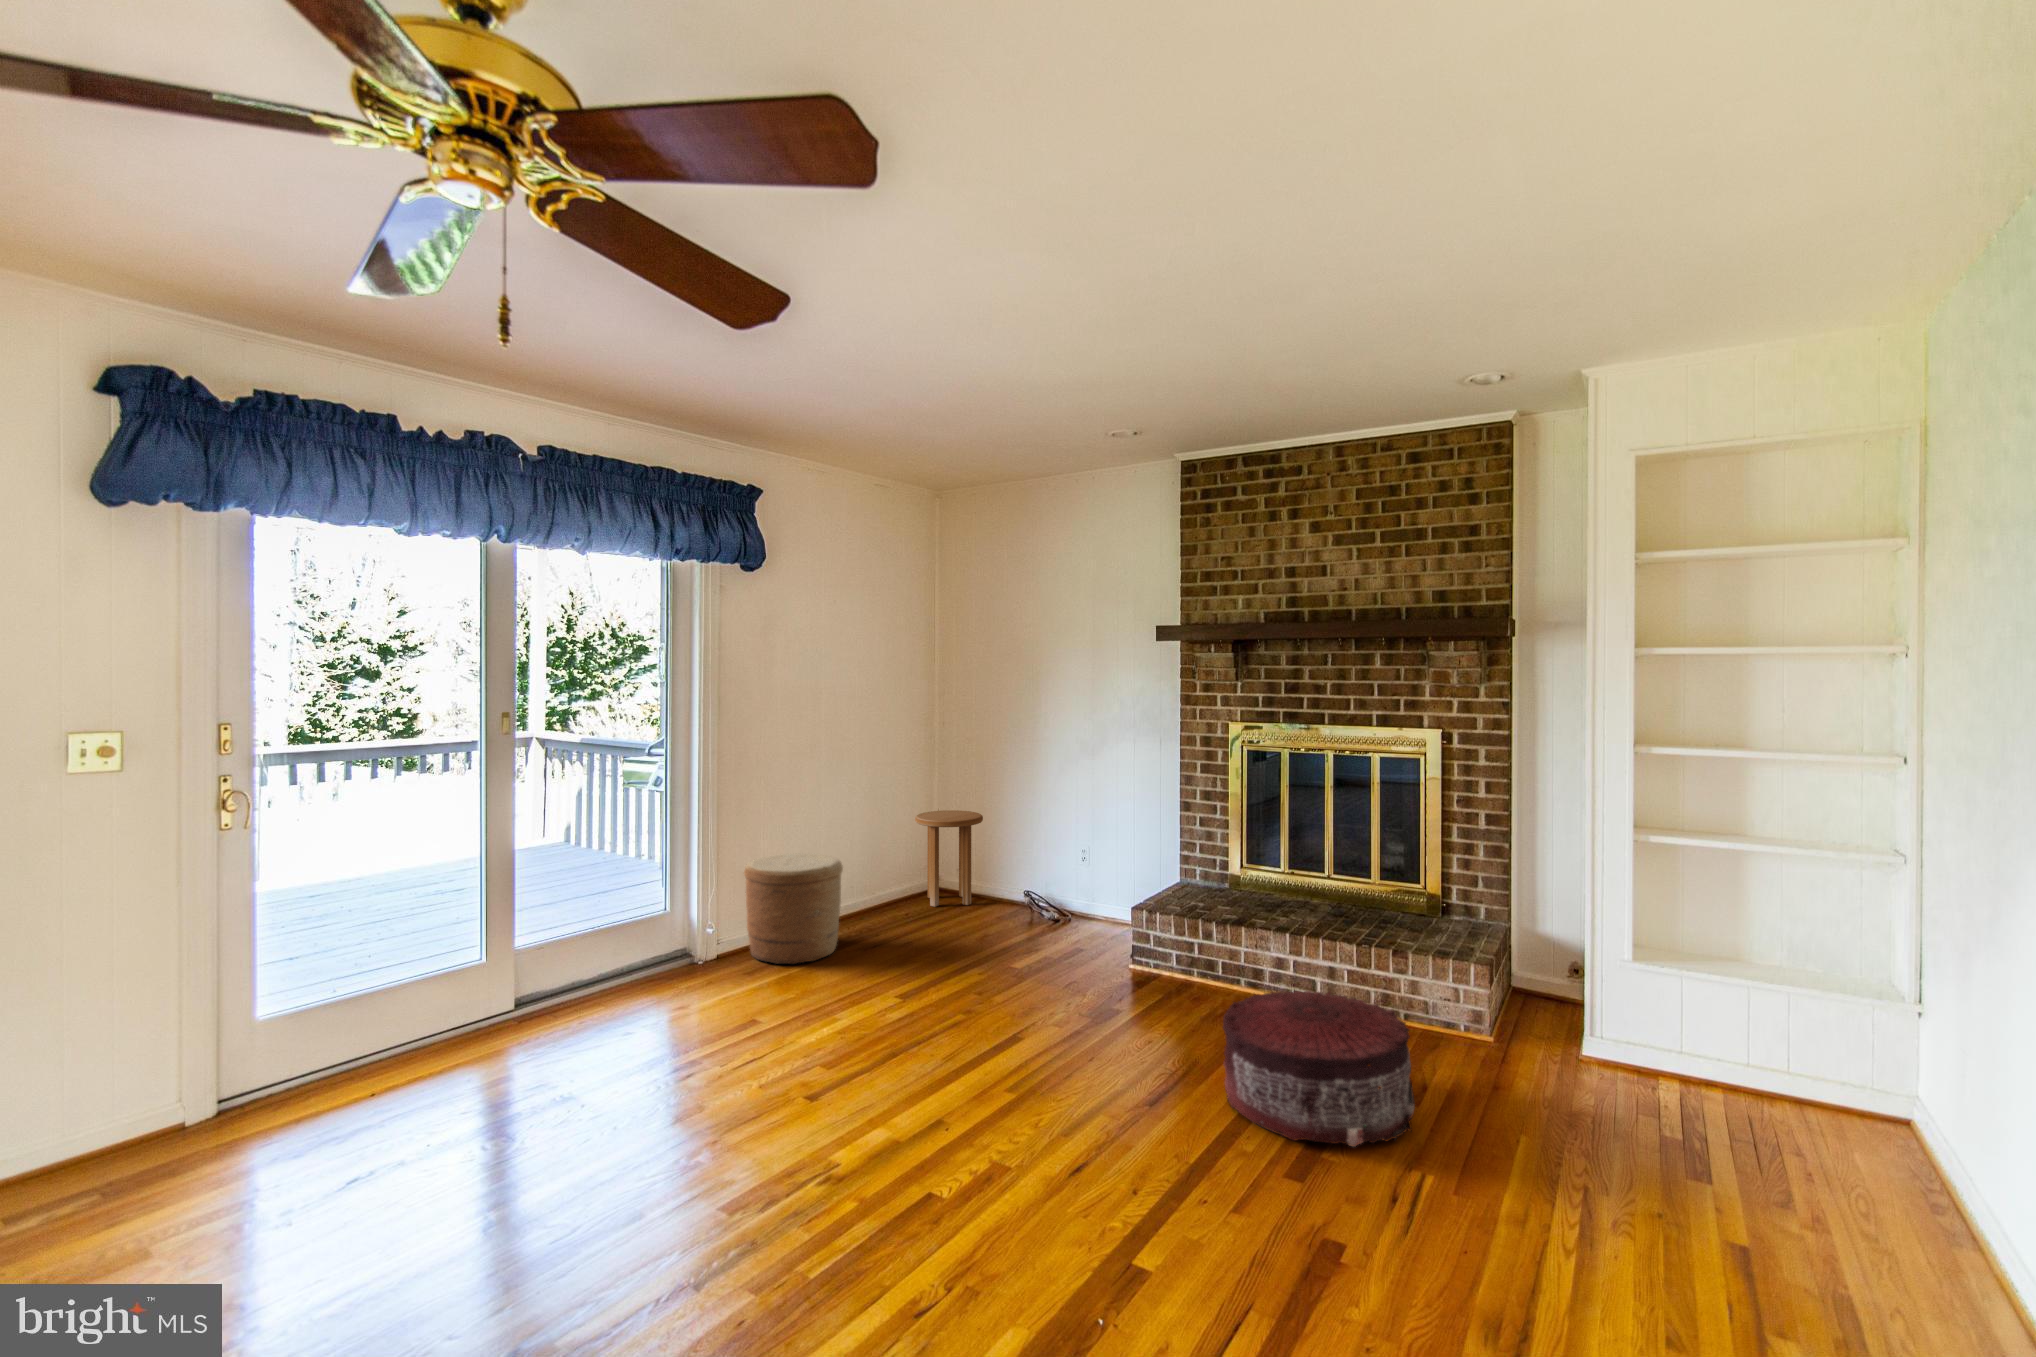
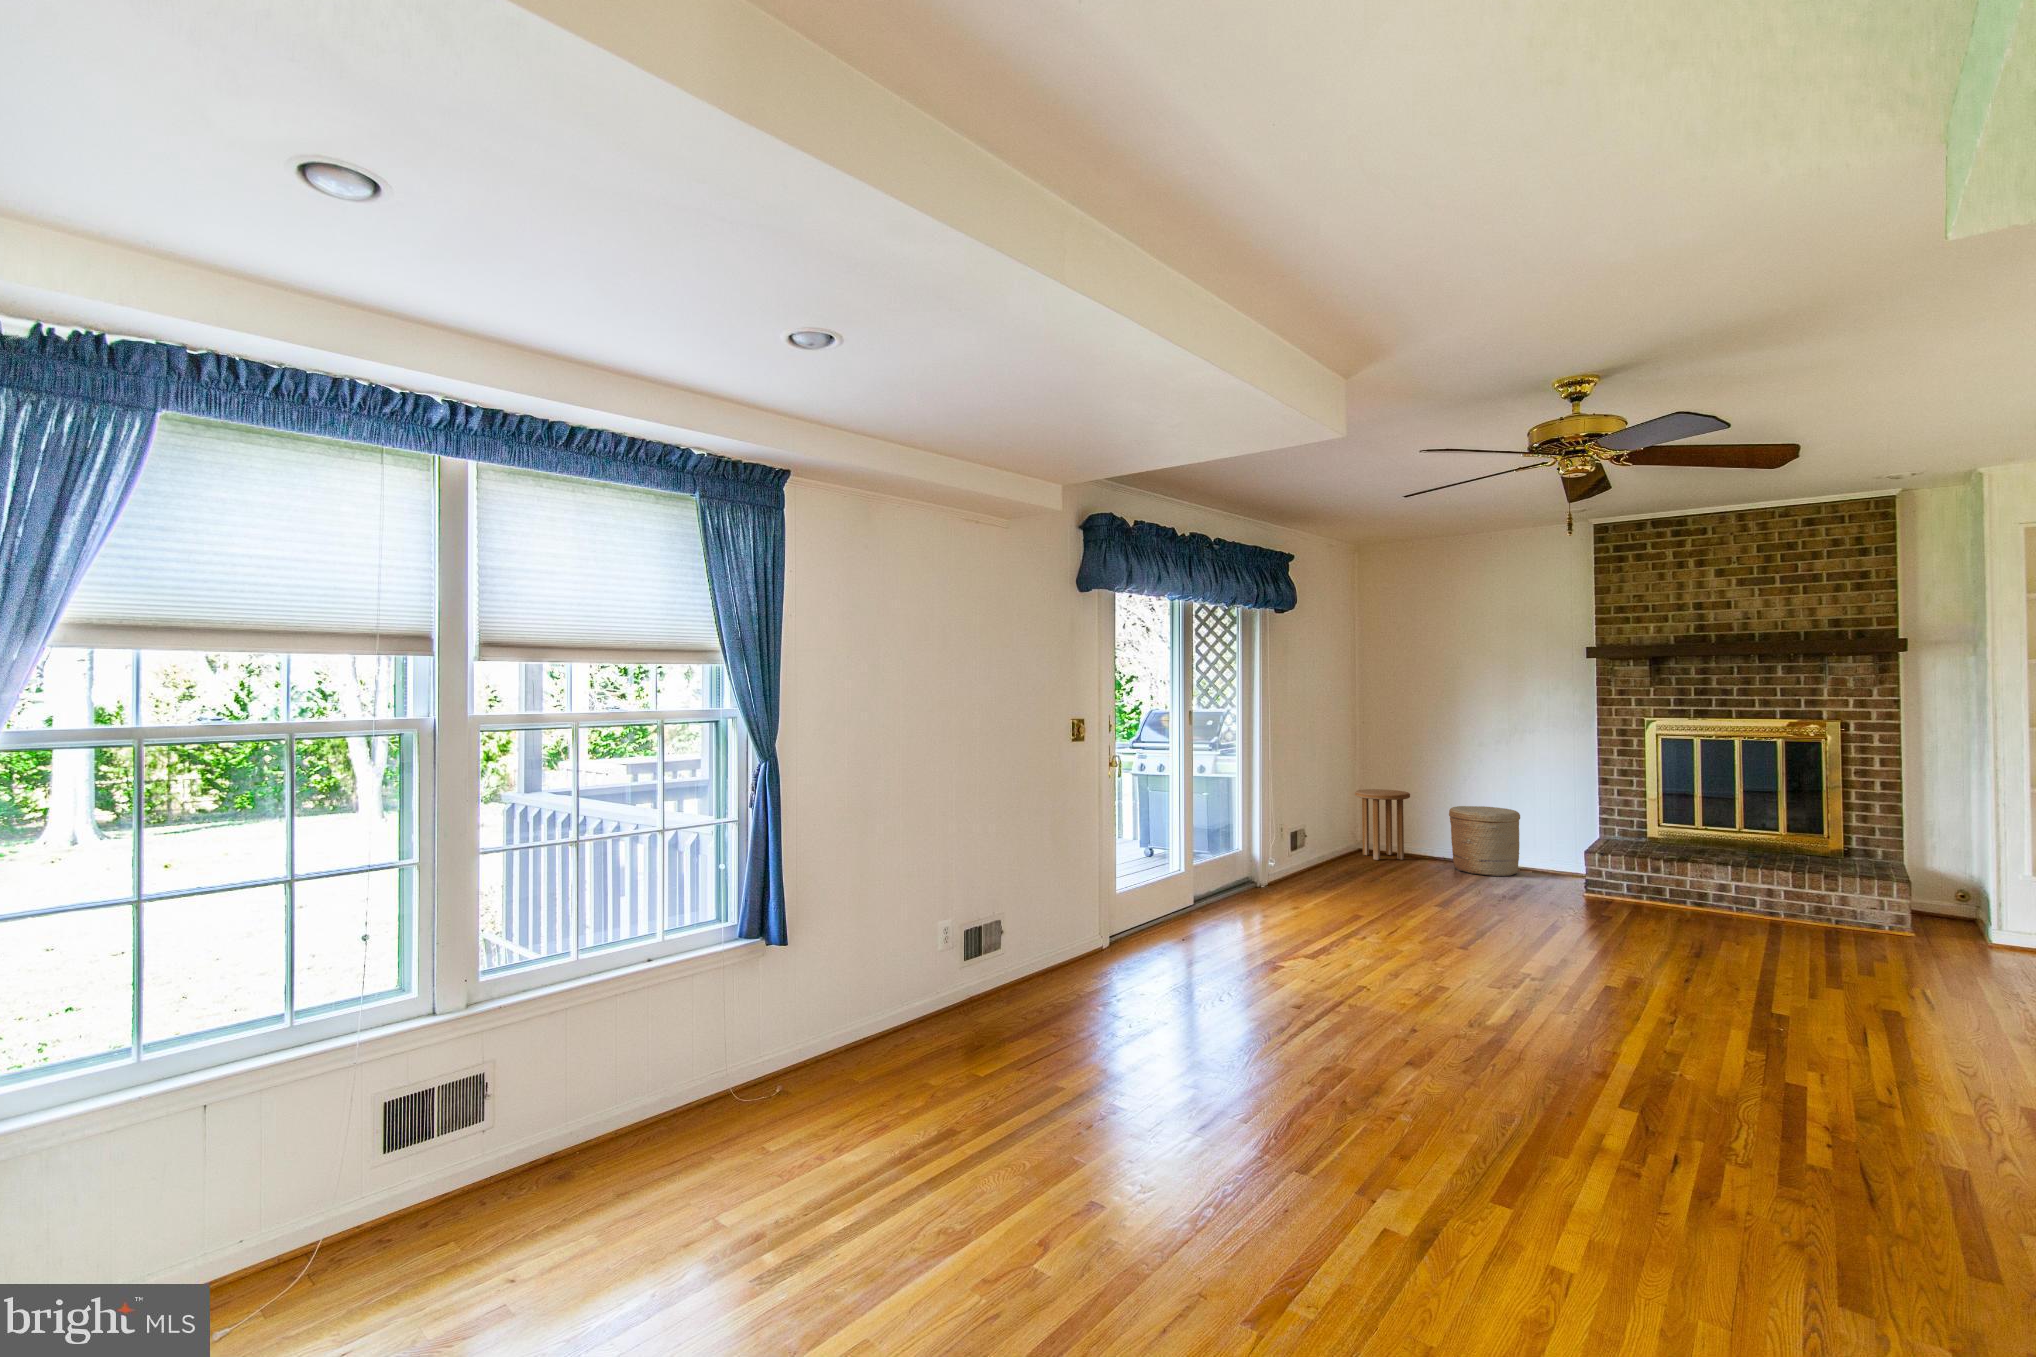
woven basket: present [744,853,843,965] -> present [1449,806,1520,876]
pouf: present [1223,991,1415,1147] -> none [1731,891,1896,975]

